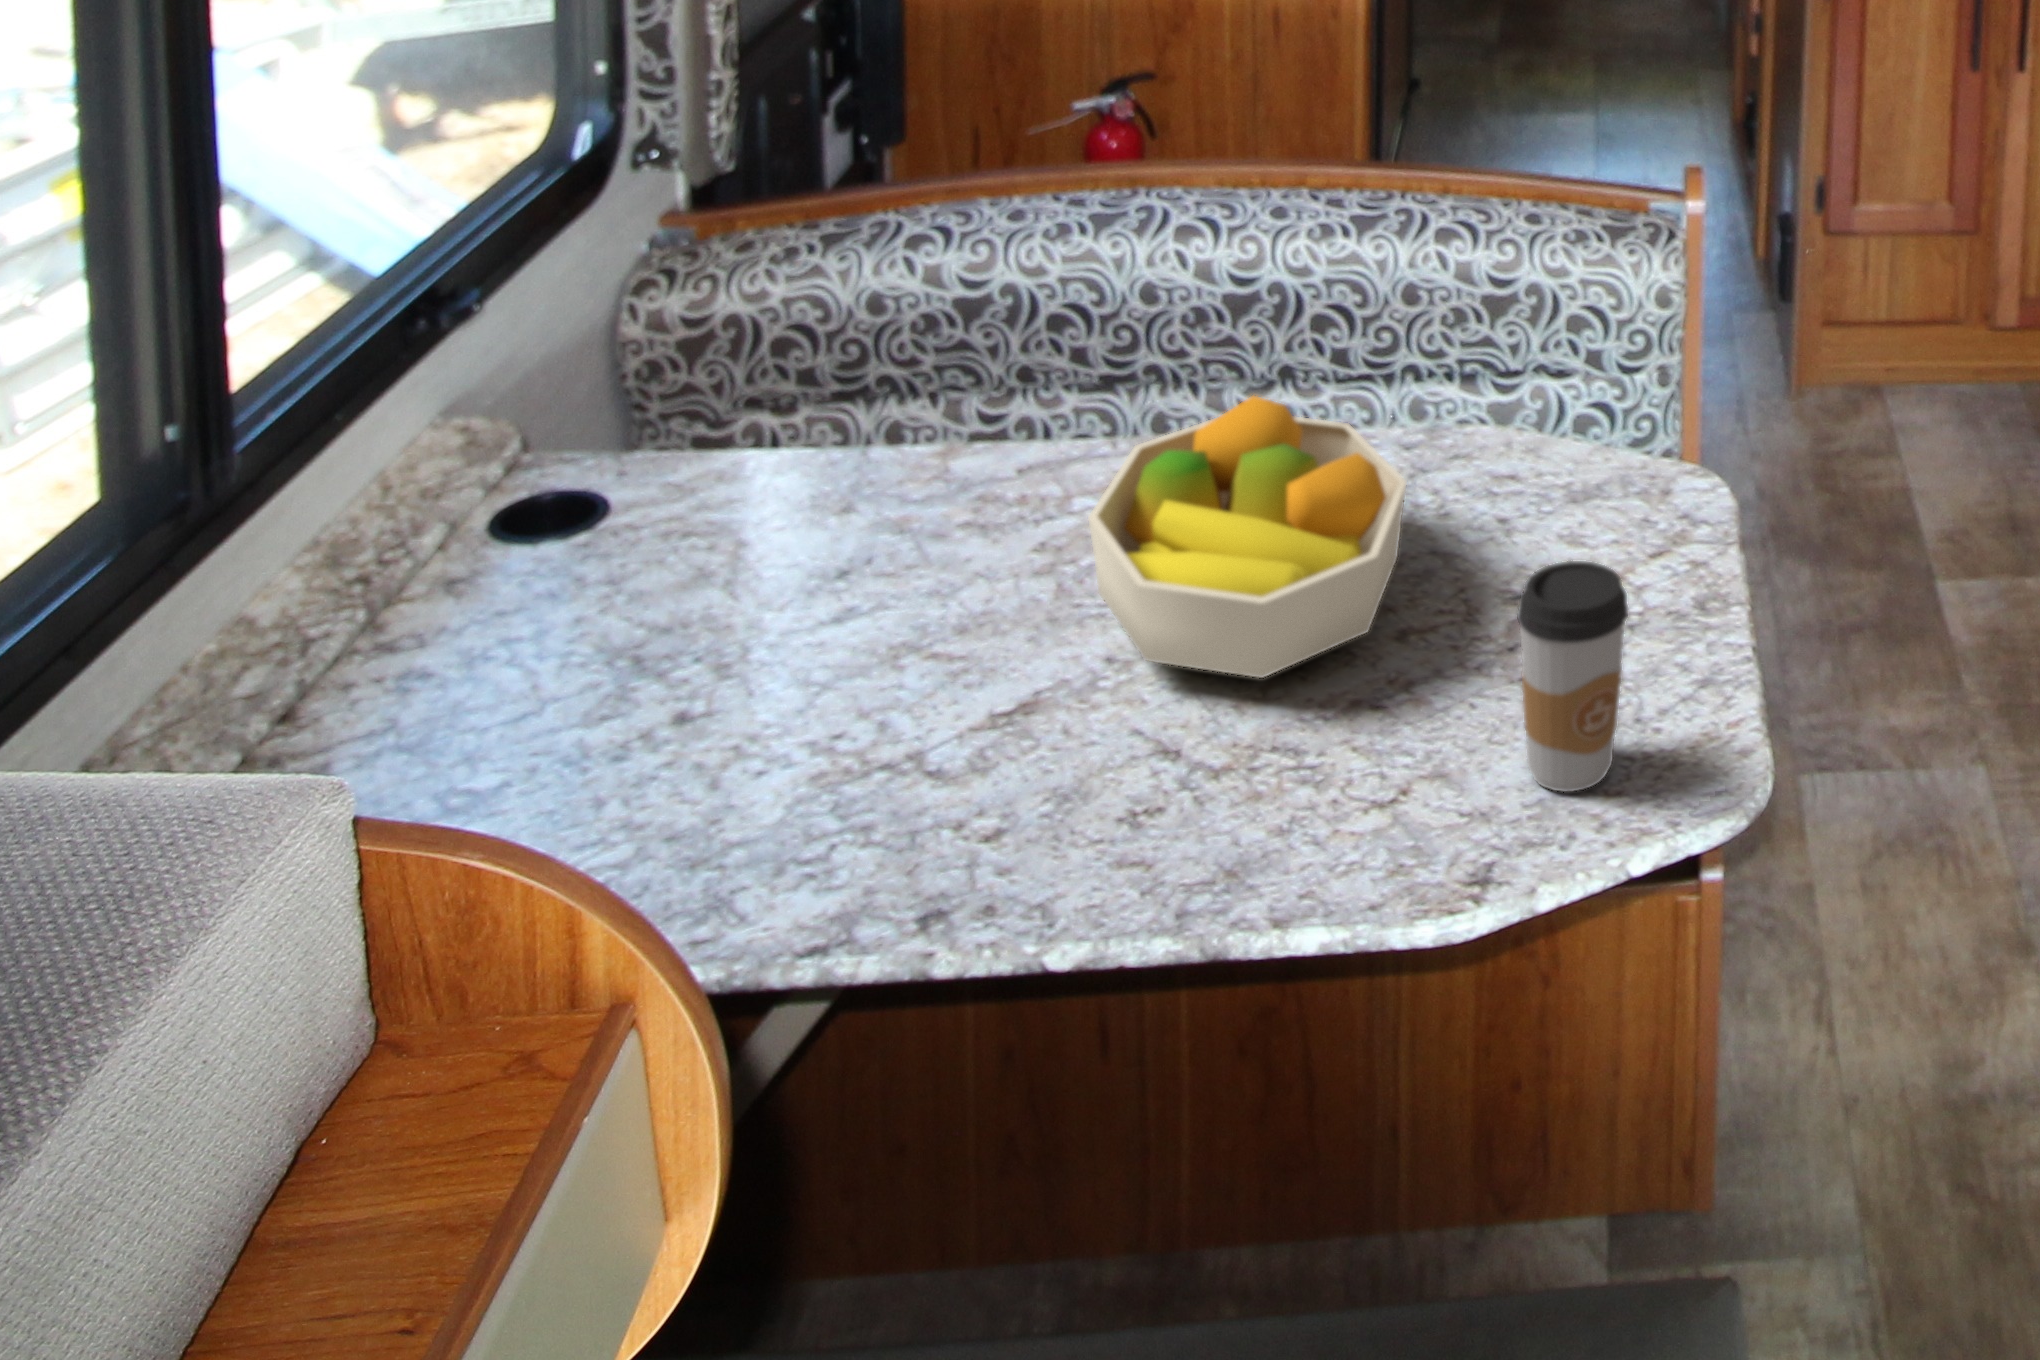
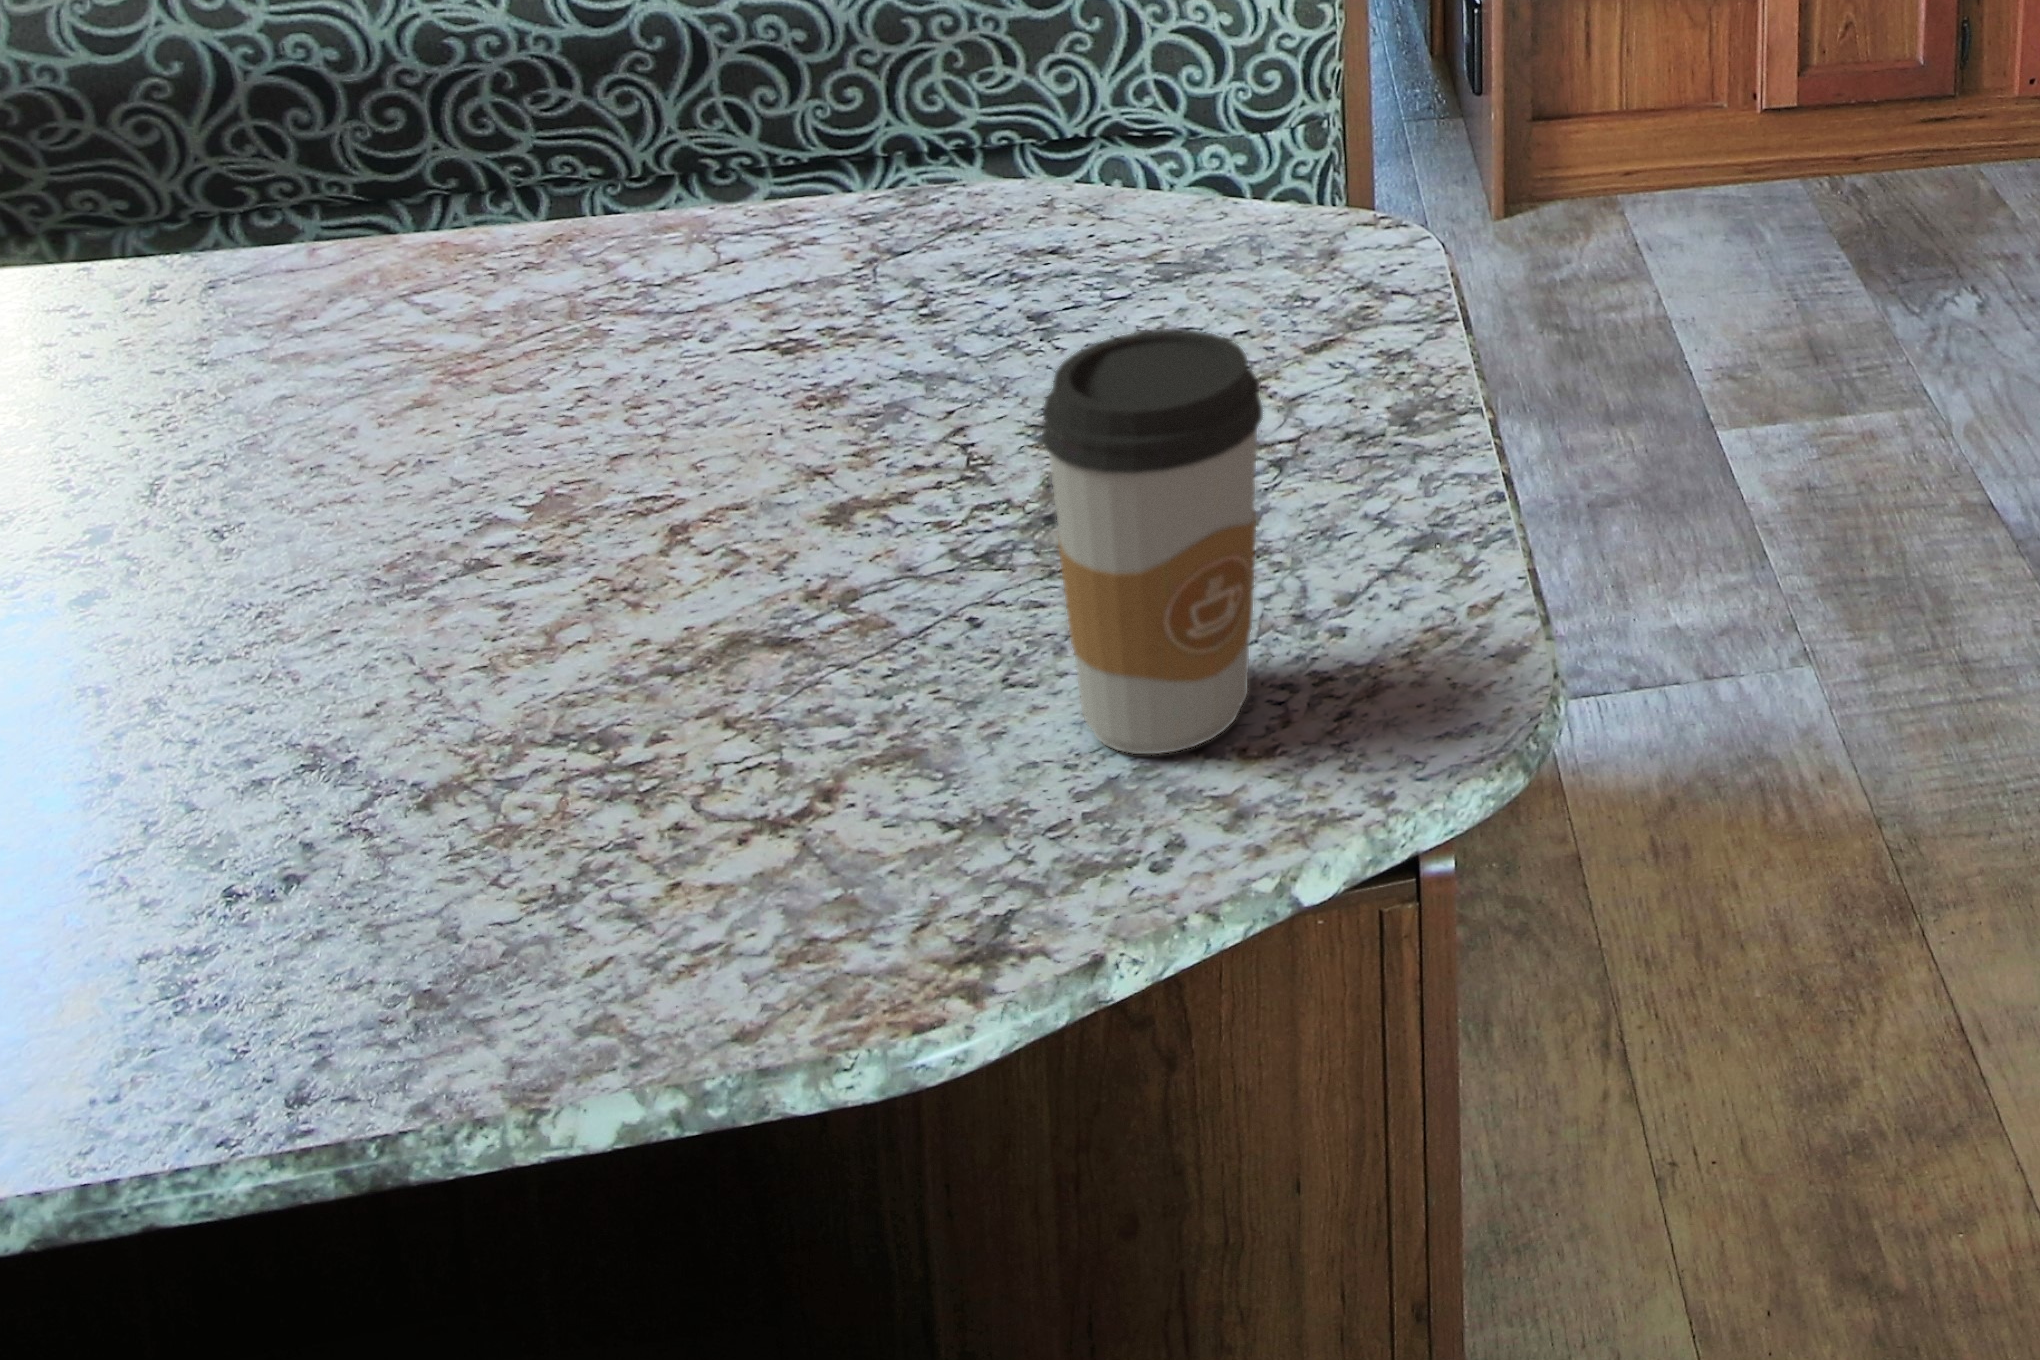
fruit bowl: present [1089,396,1407,678] -> none [191,124,840,606]

